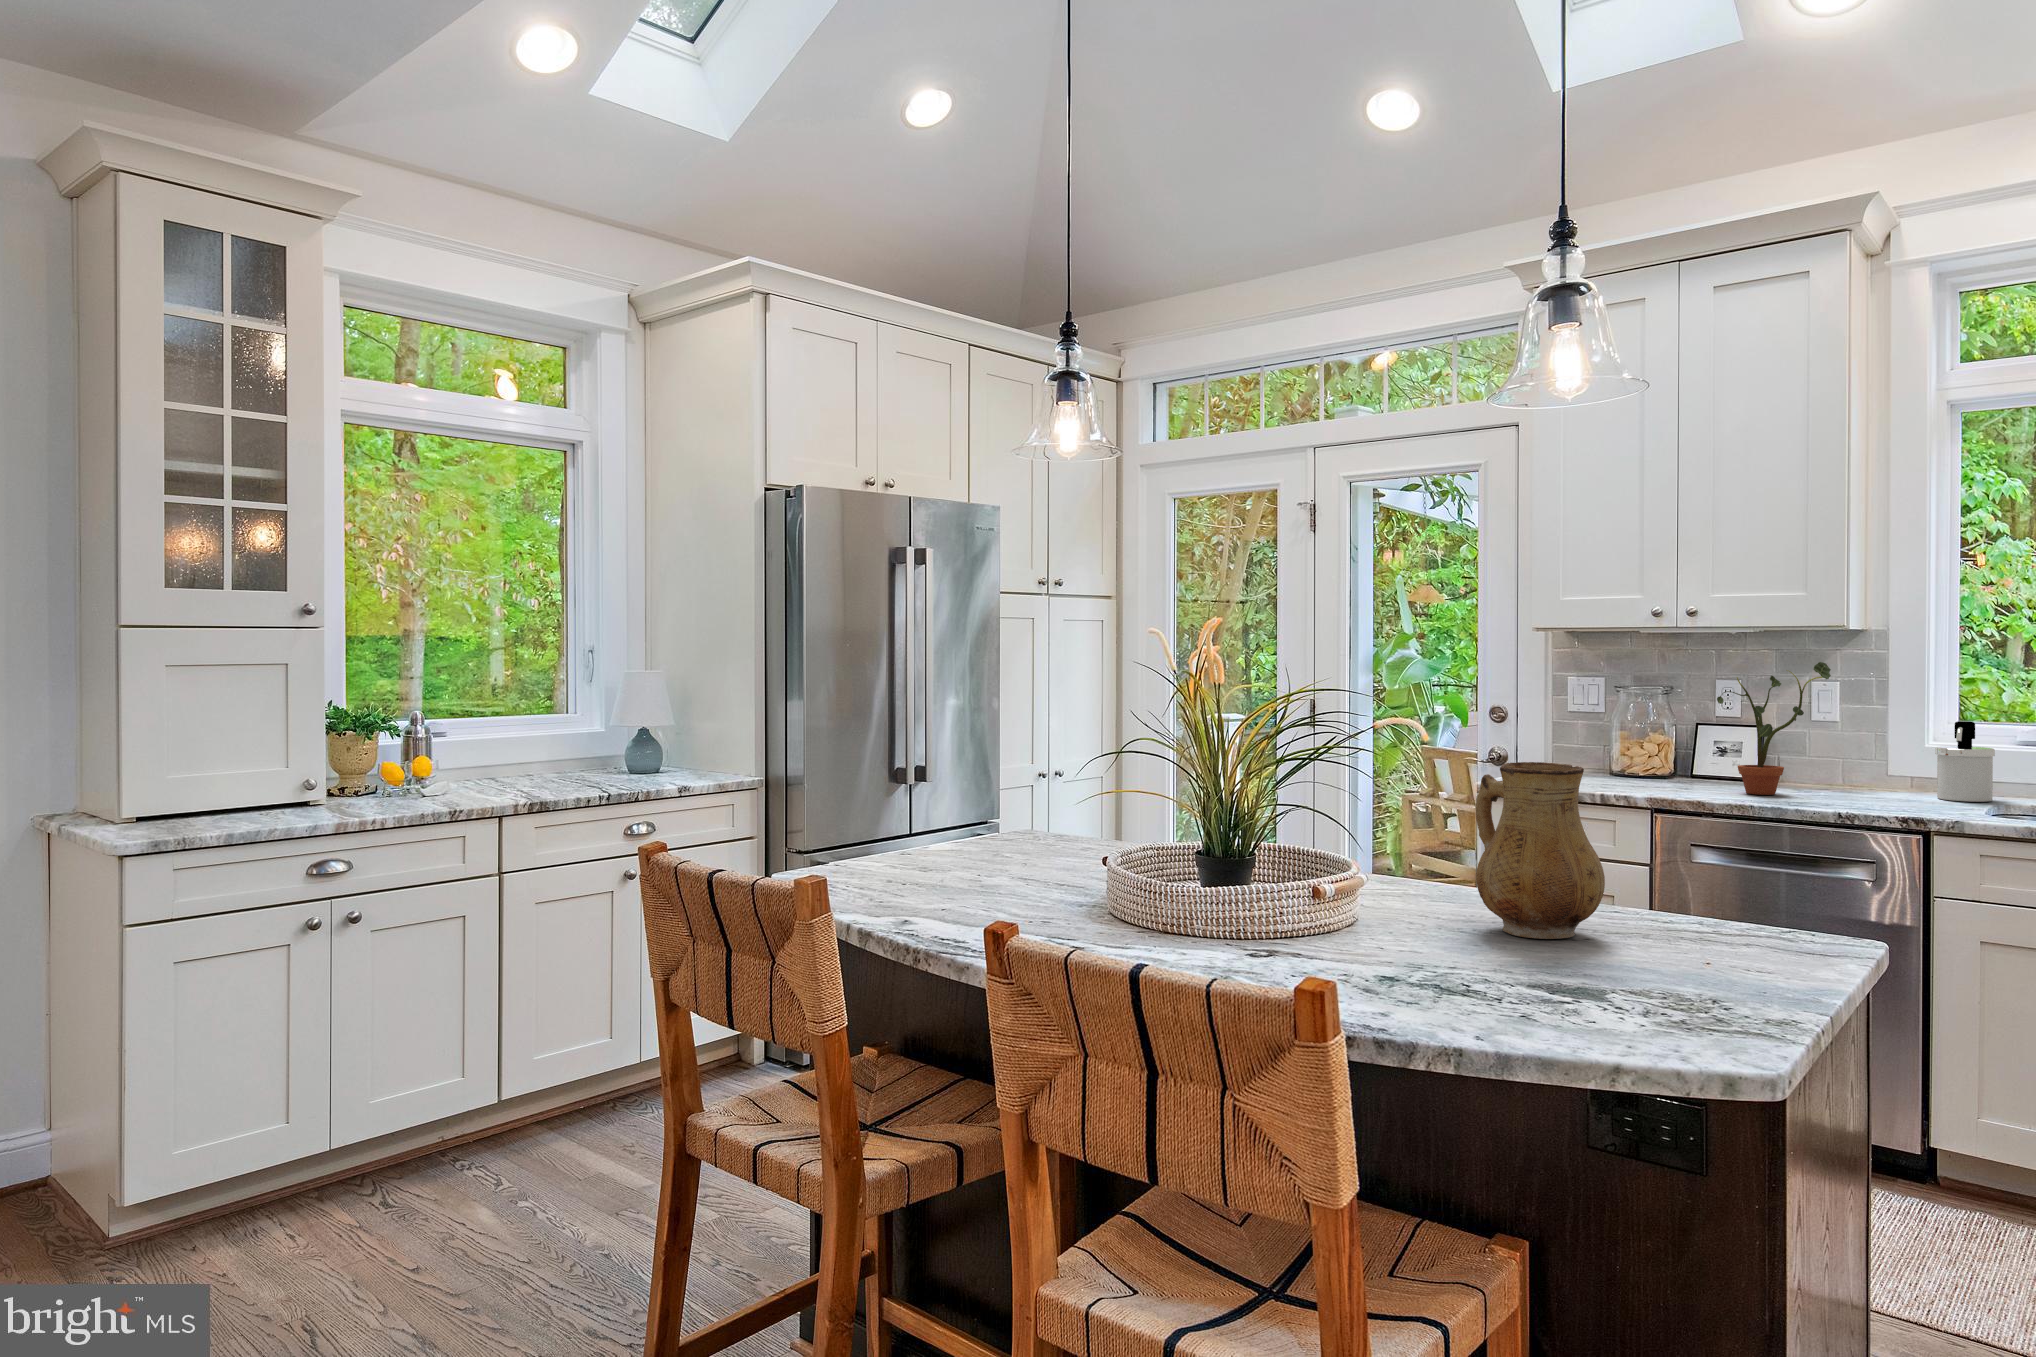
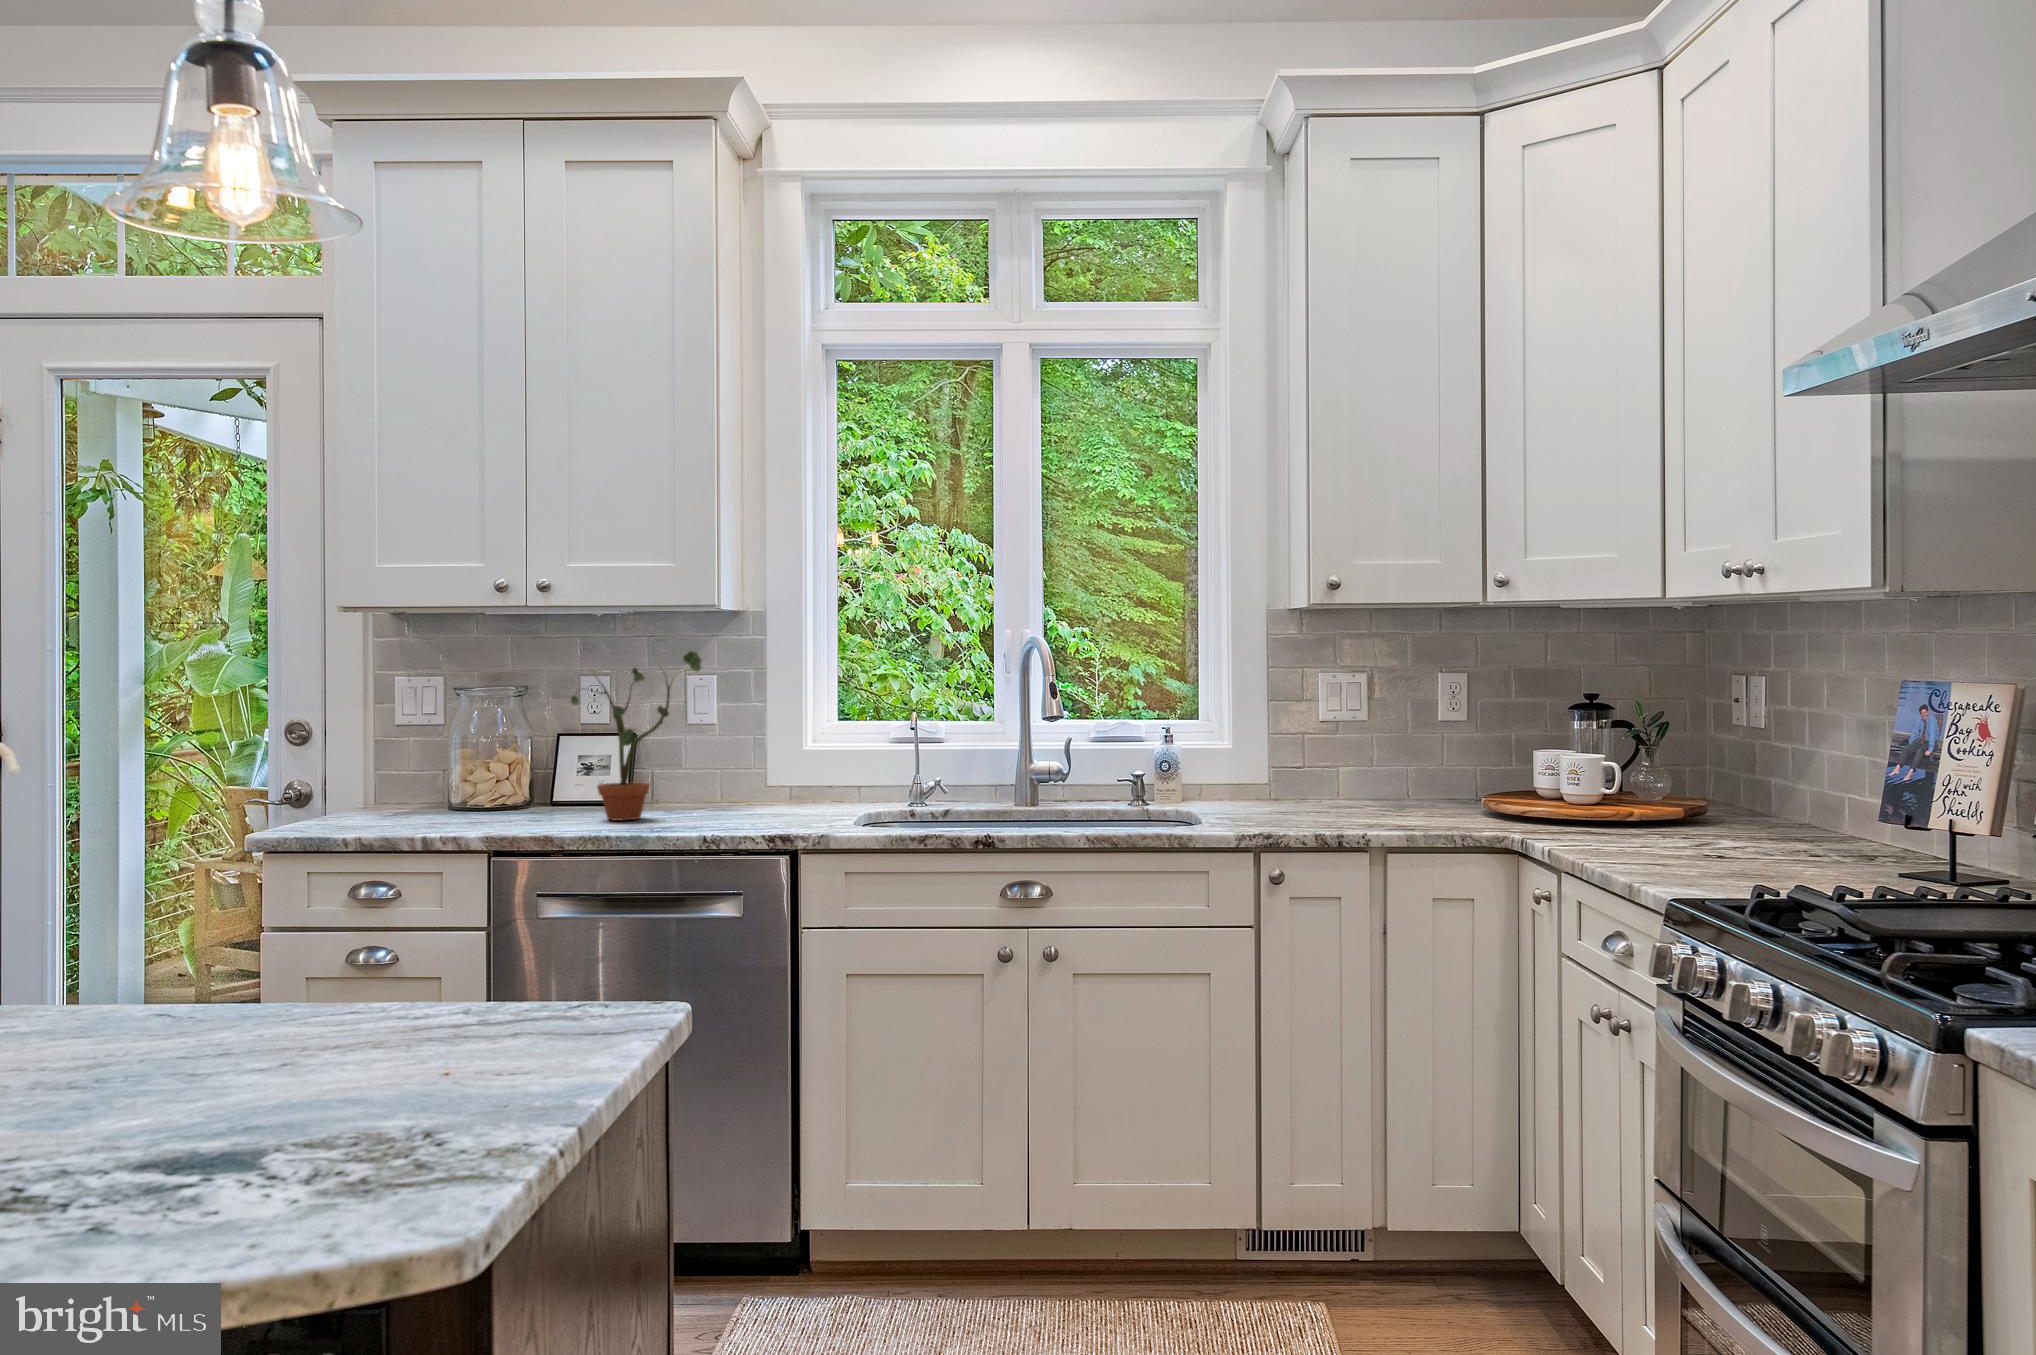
soap dispenser: present [1935,721,1995,802] -> none [809,719,865,812]
ceramic pitcher: present [1475,762,1605,939] -> none [98,784,314,1074]

